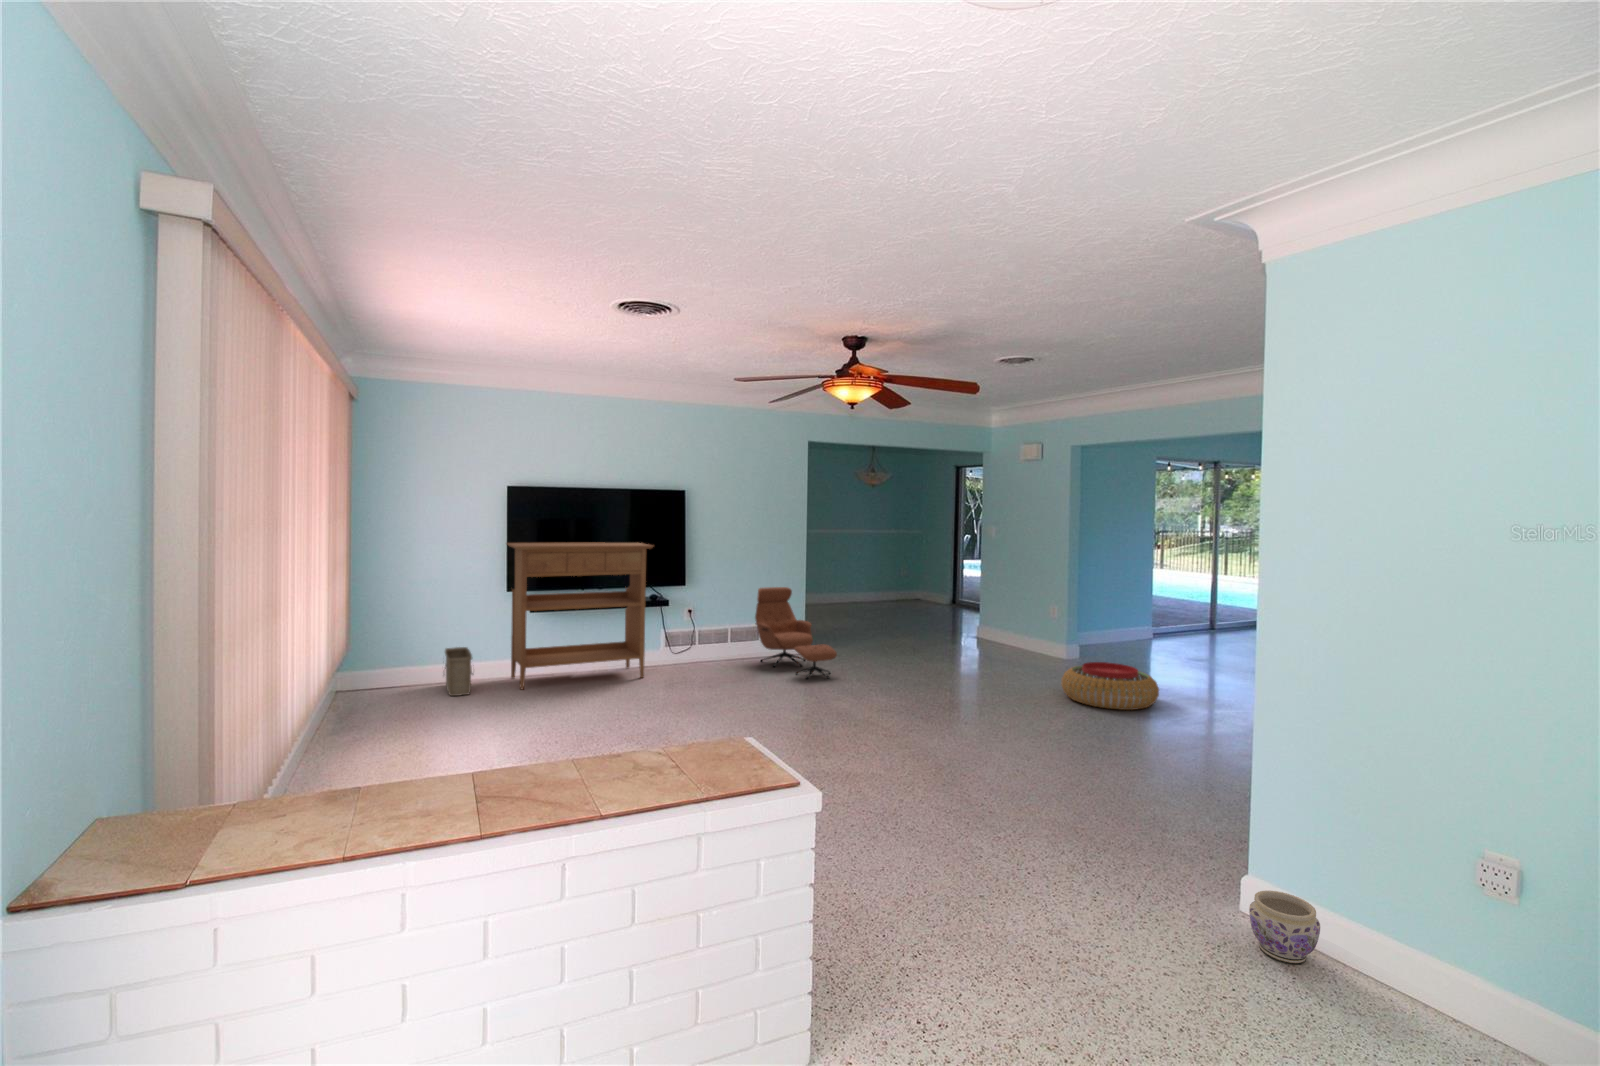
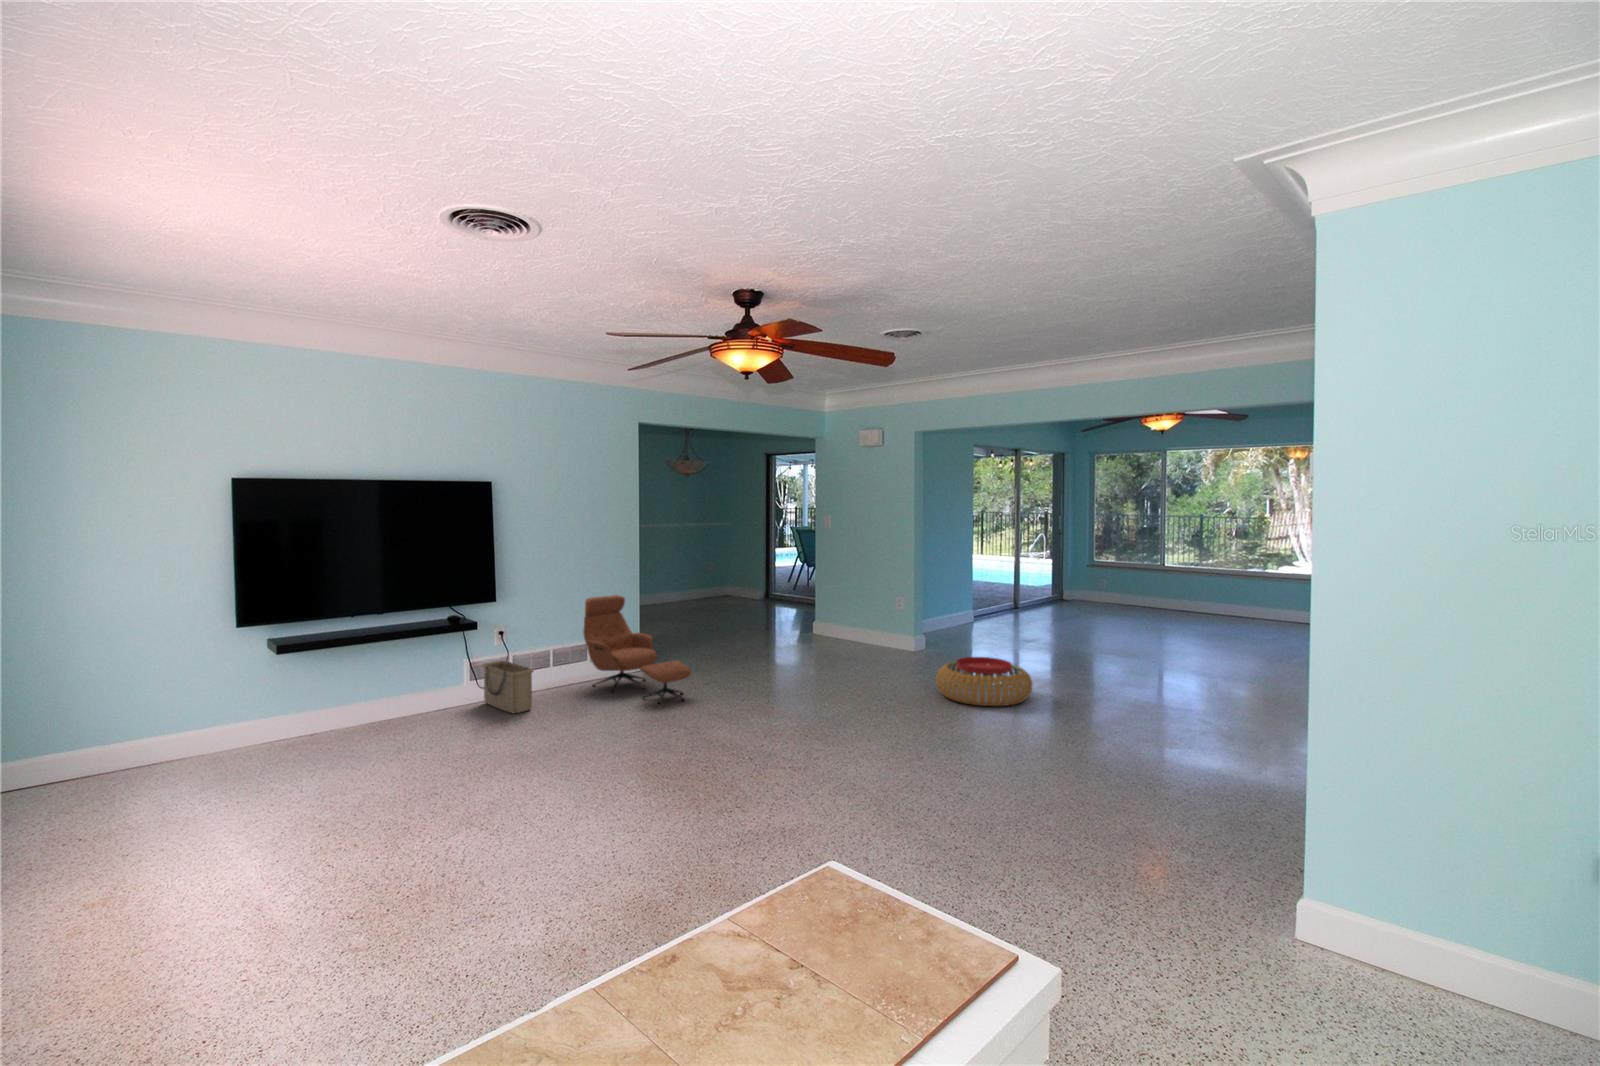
console table: present [507,542,653,690] -> none [233,550,459,763]
basket: present [445,647,473,696] -> present [482,661,533,713]
planter: present [1249,891,1320,964] -> none [1330,928,1415,1015]

